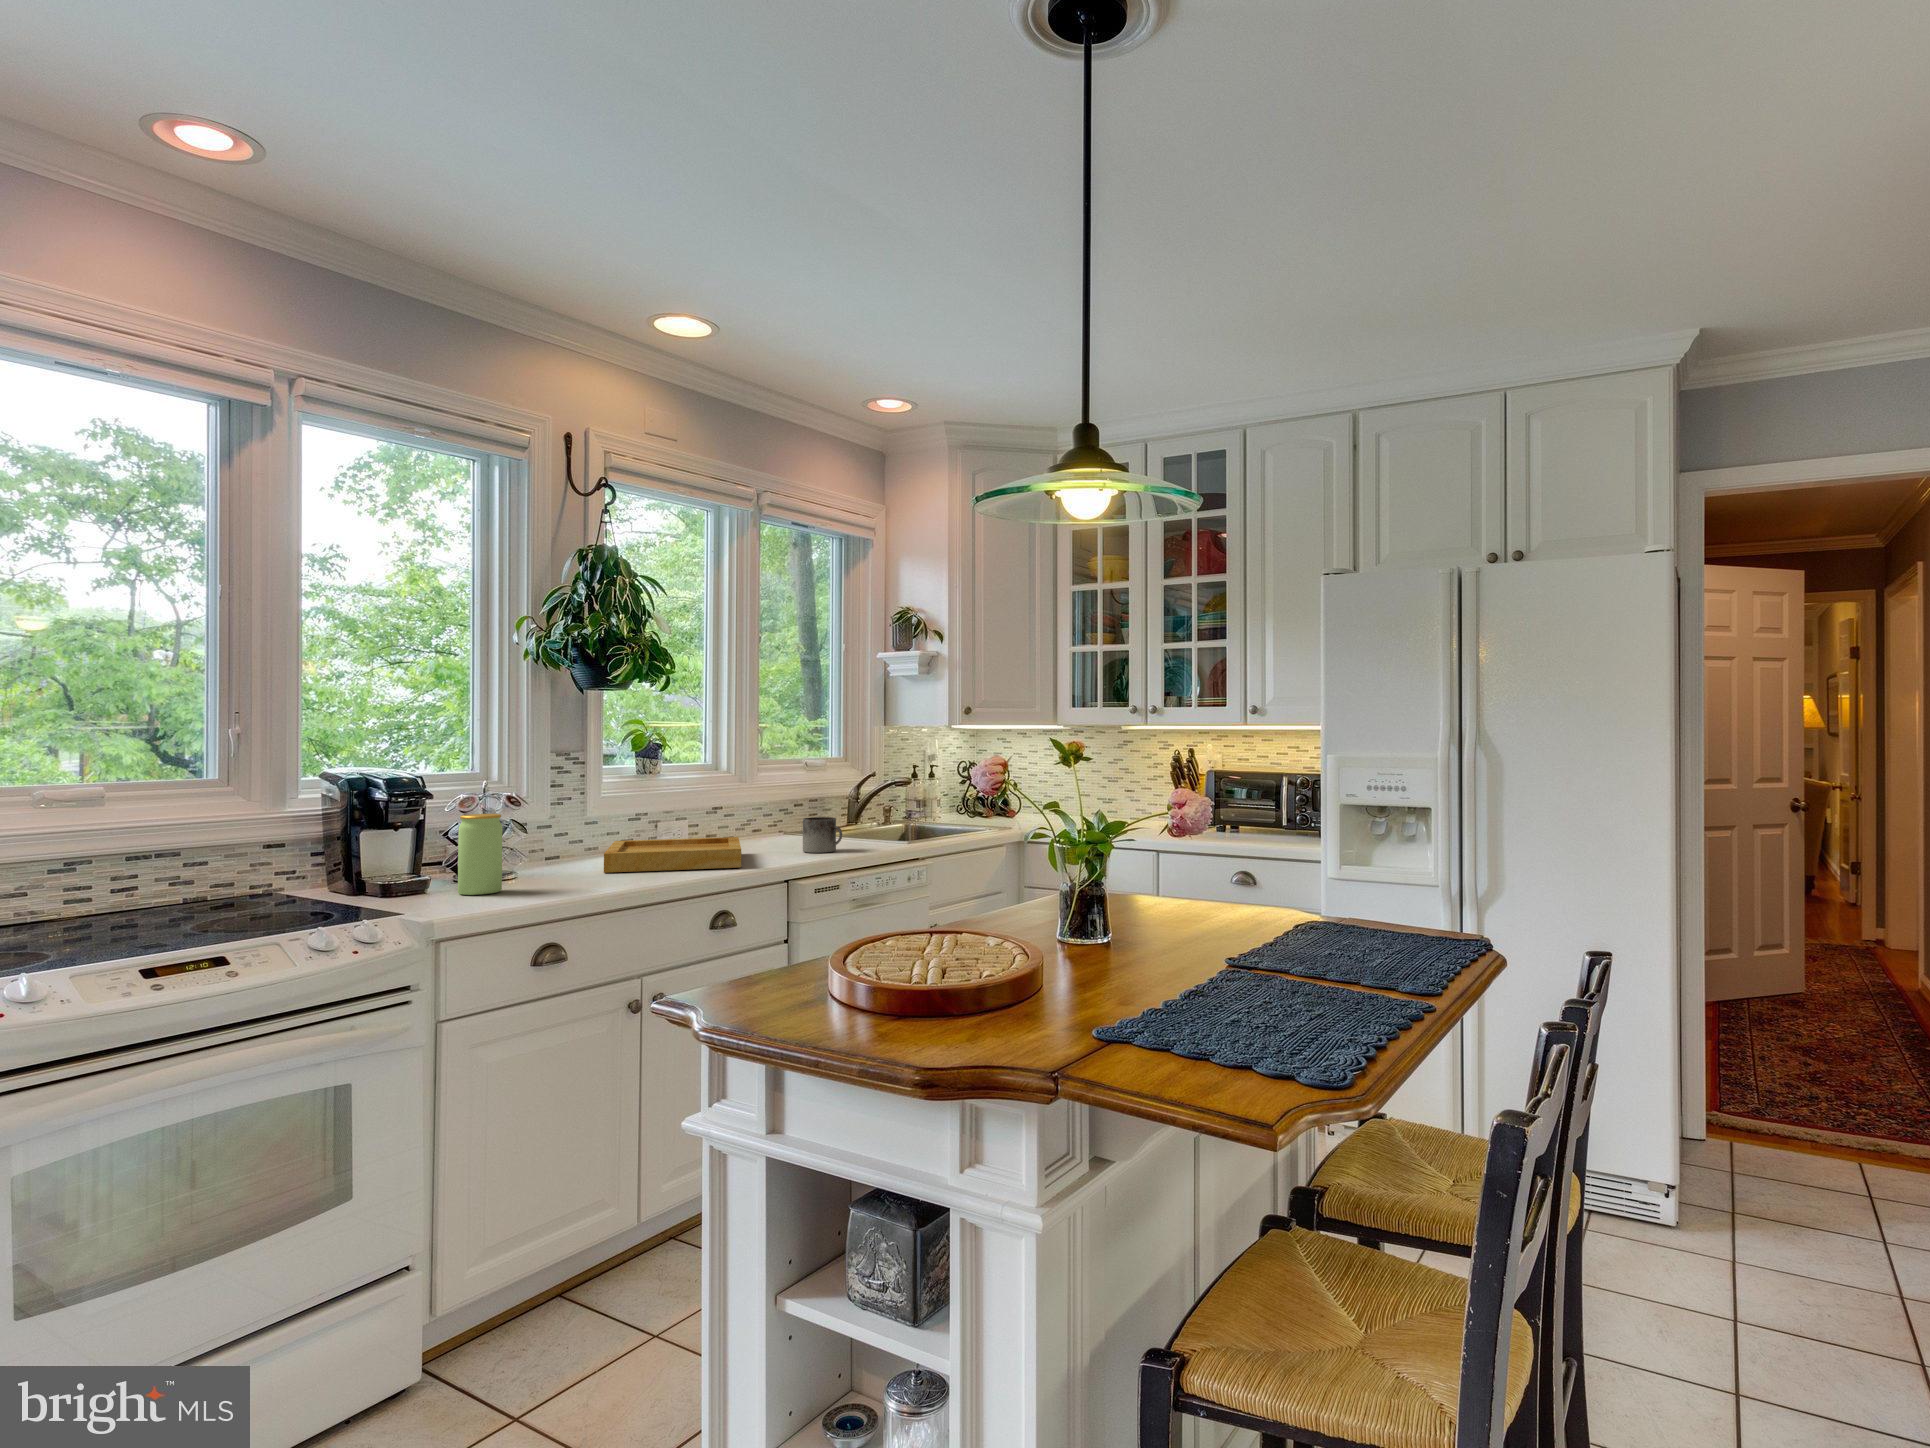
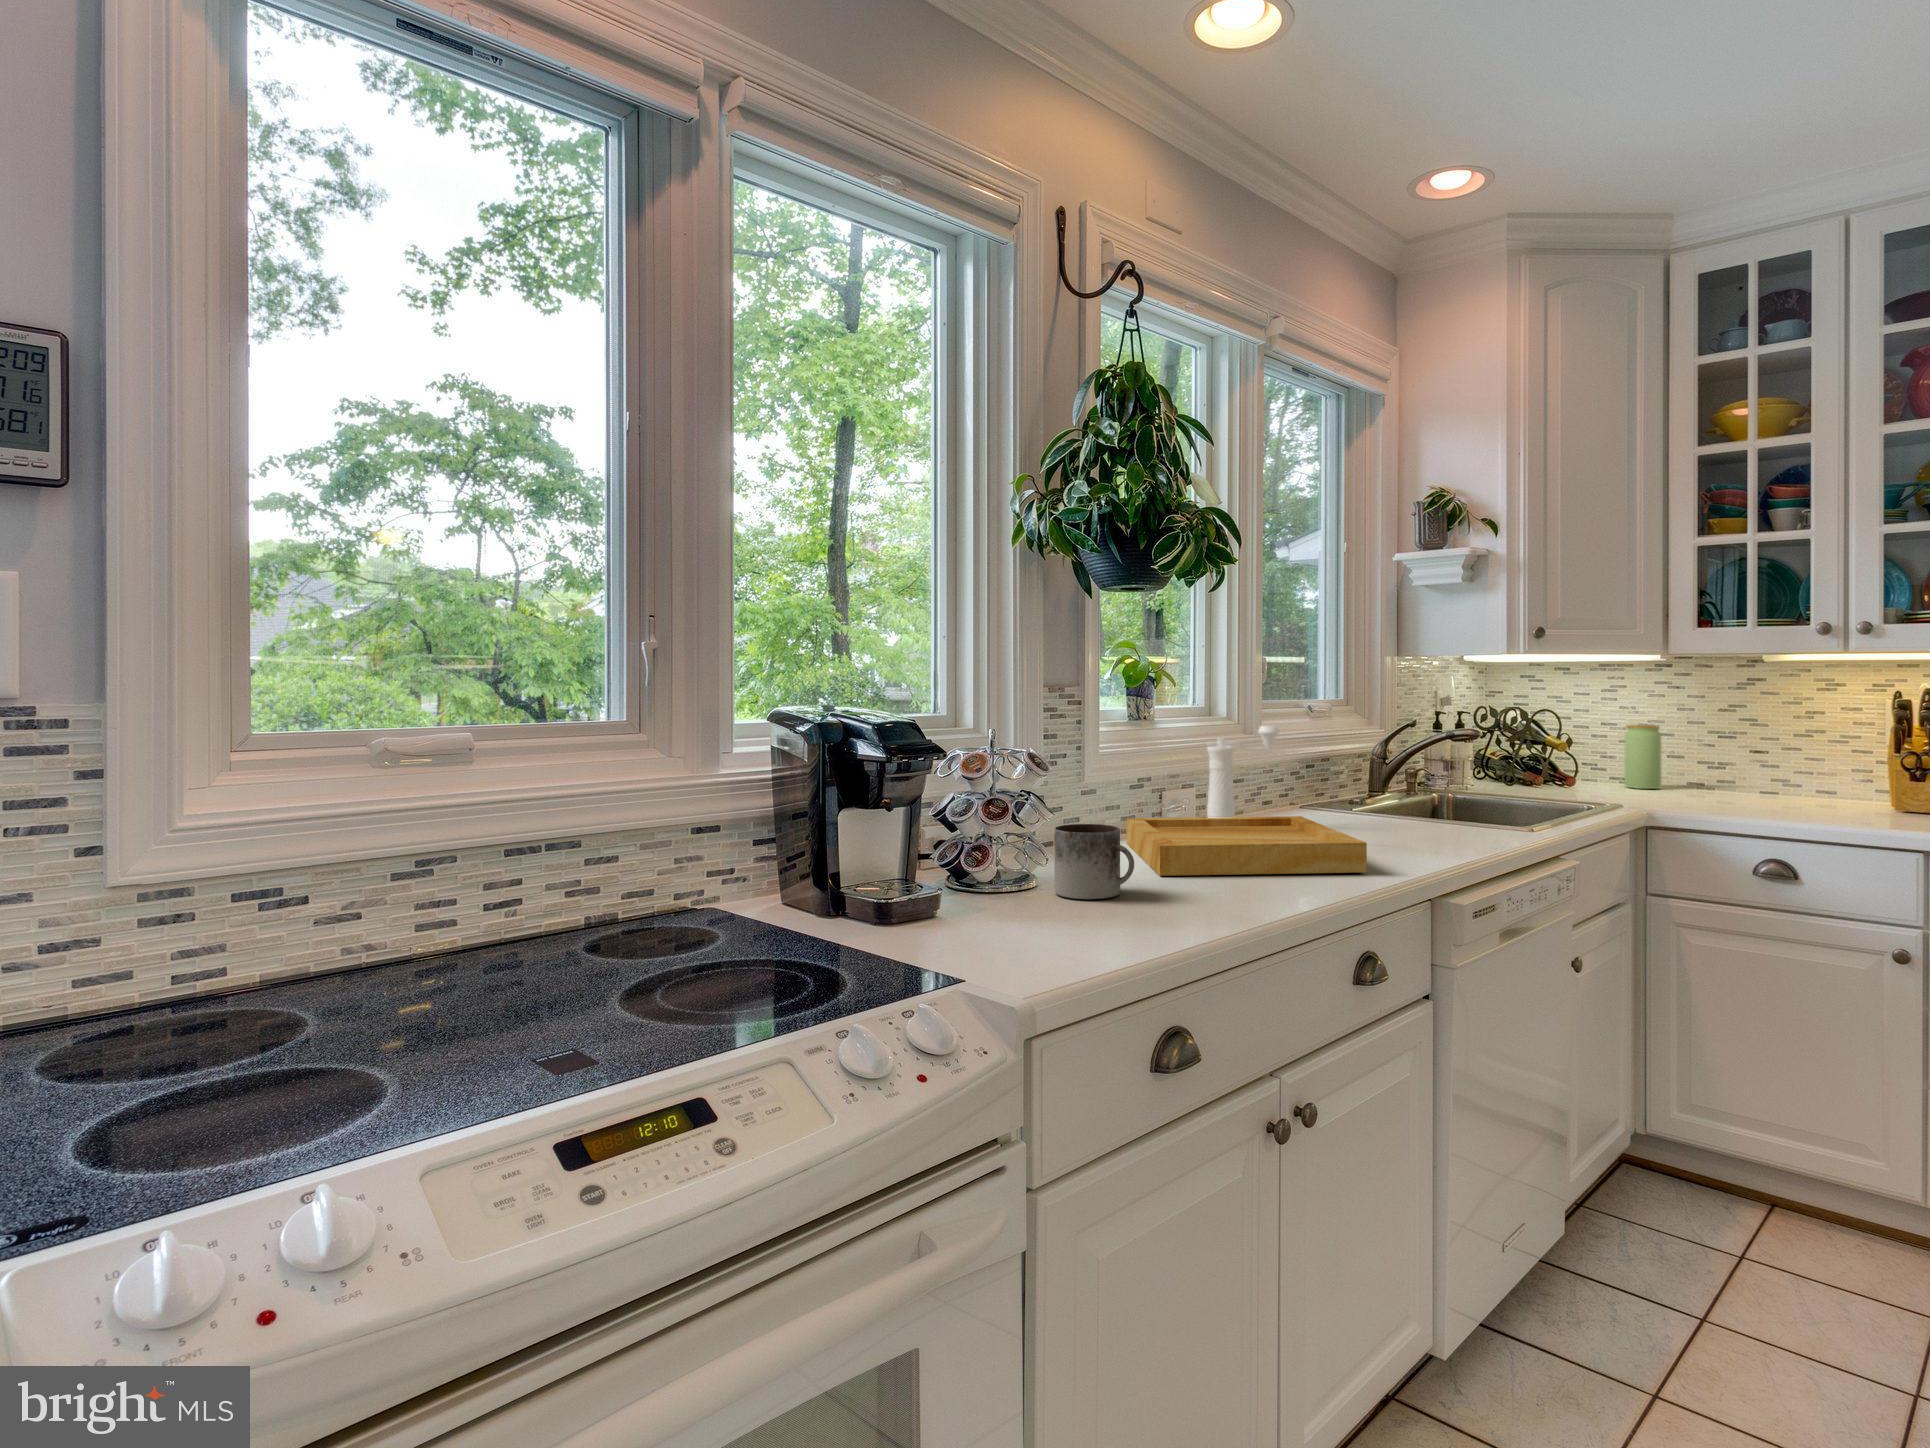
pepper mill: none [687,777,742,850] -> present [1207,725,1279,818]
jar: present [458,814,502,895] -> present [1625,725,1661,789]
mug: present [803,817,842,853] -> present [1054,824,1134,899]

